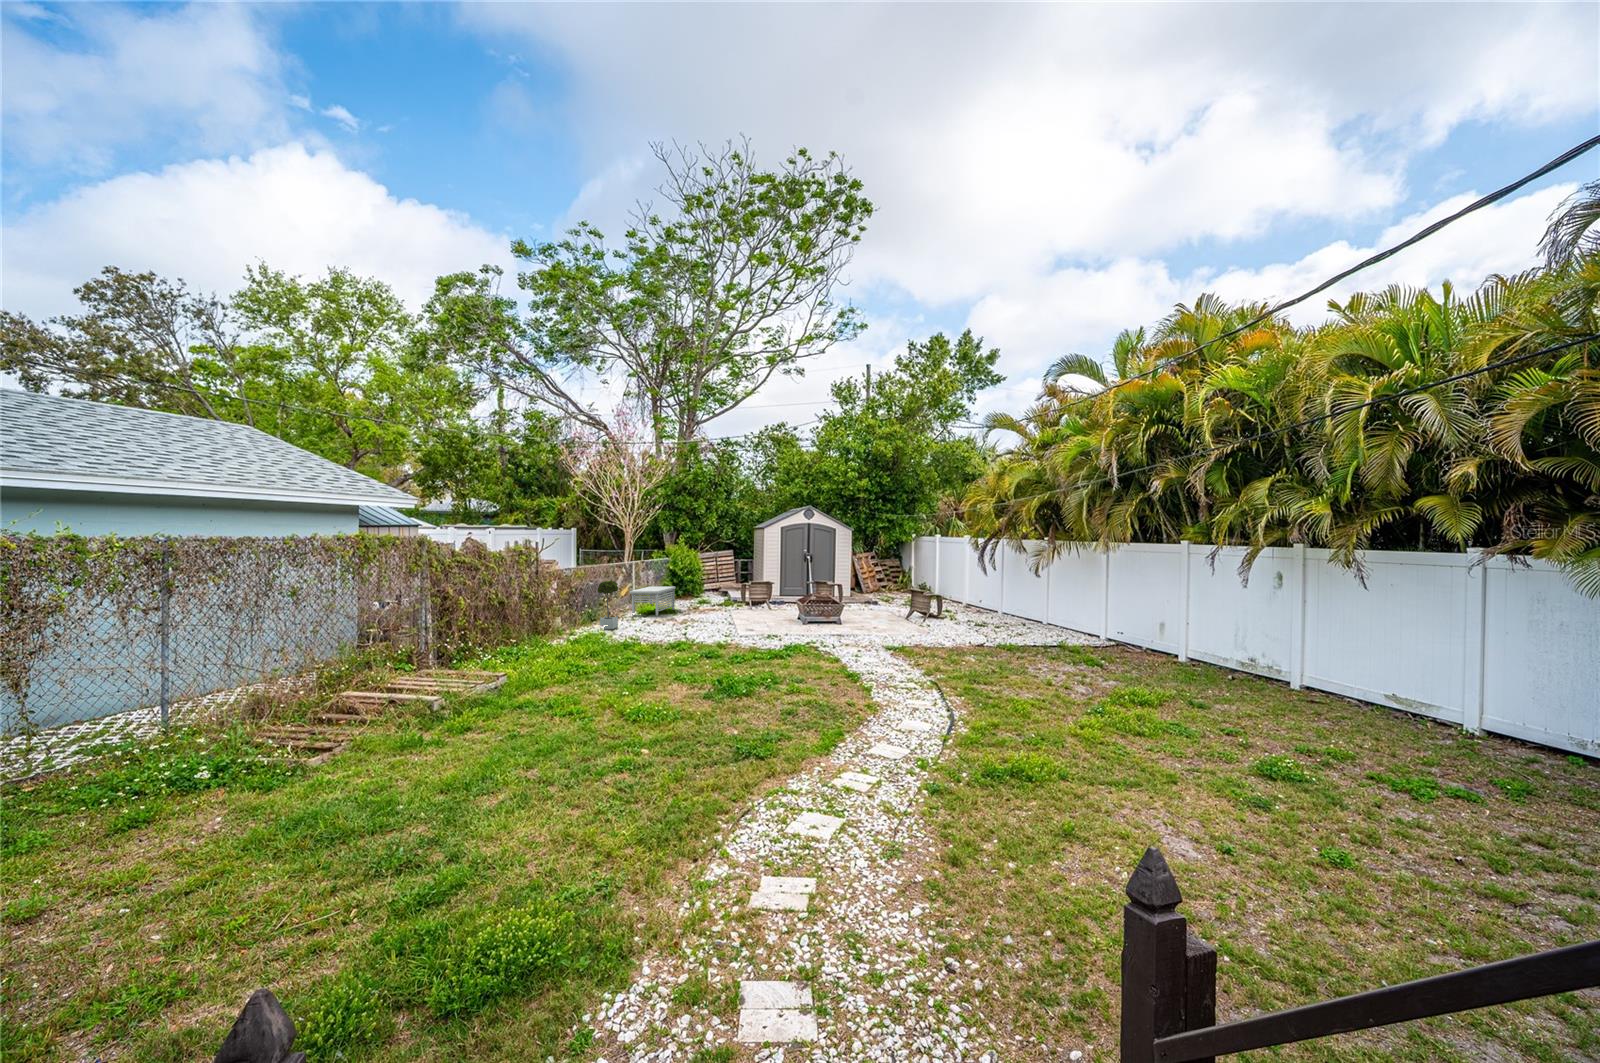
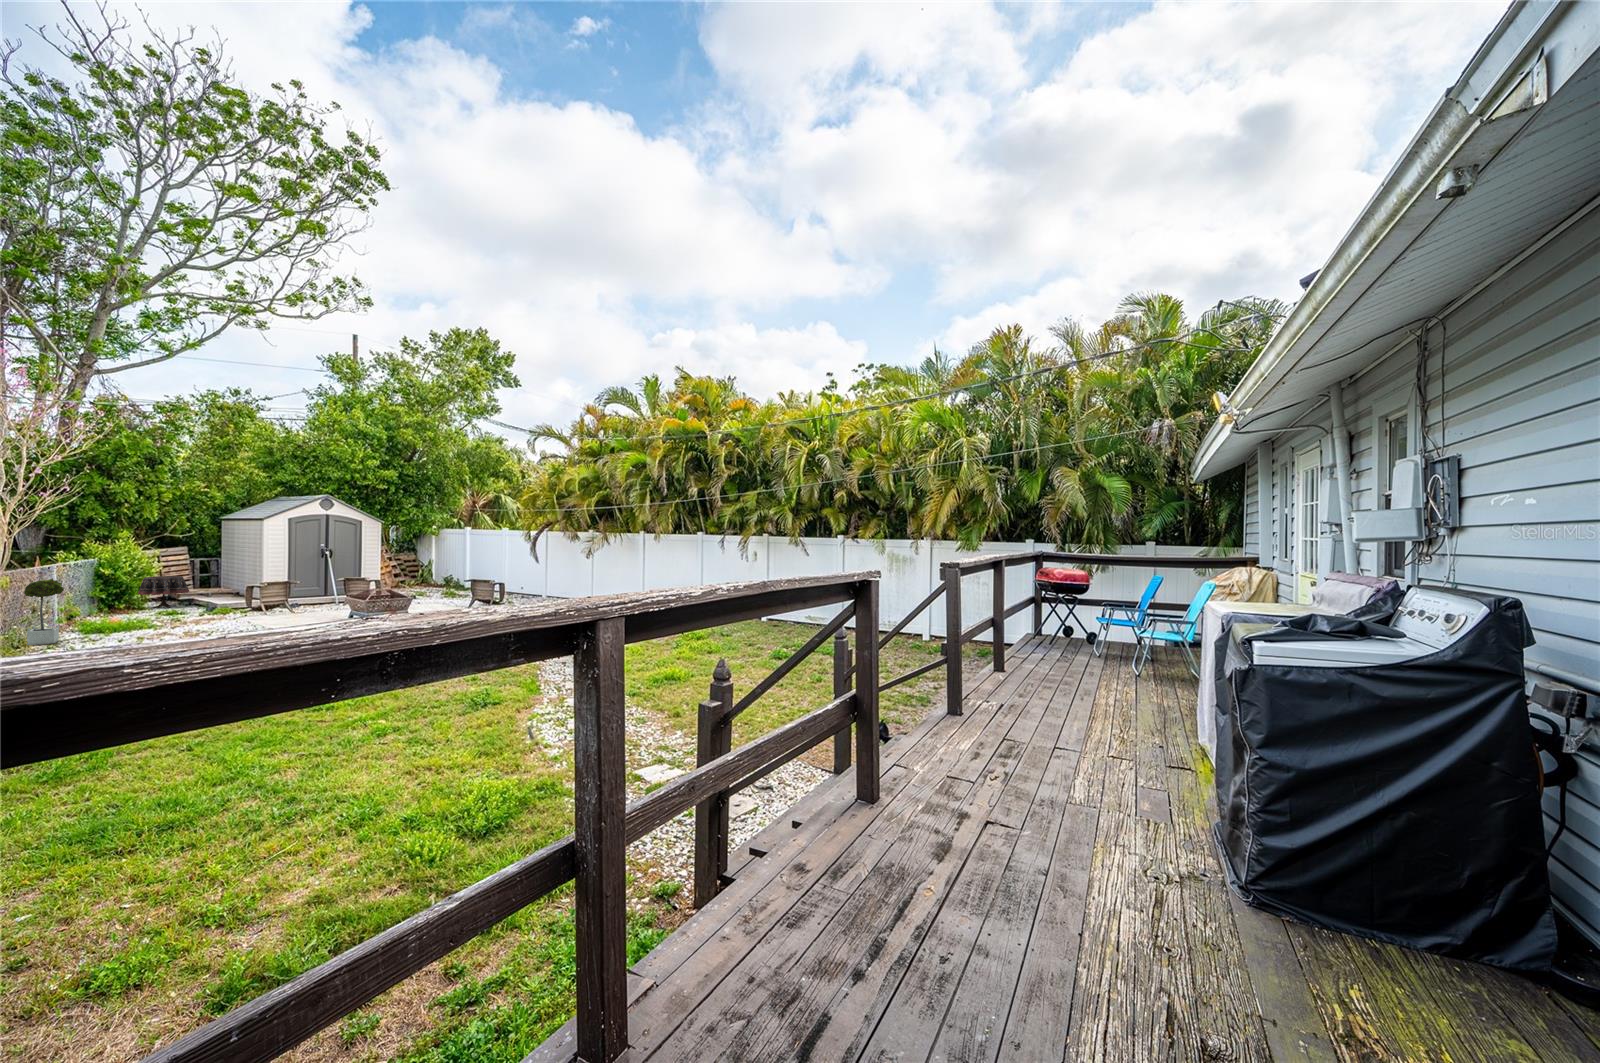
side table: none [689,577,719,603] -> present [138,576,189,609]
storage bench: present [630,586,676,616] -> none [55,588,129,628]

